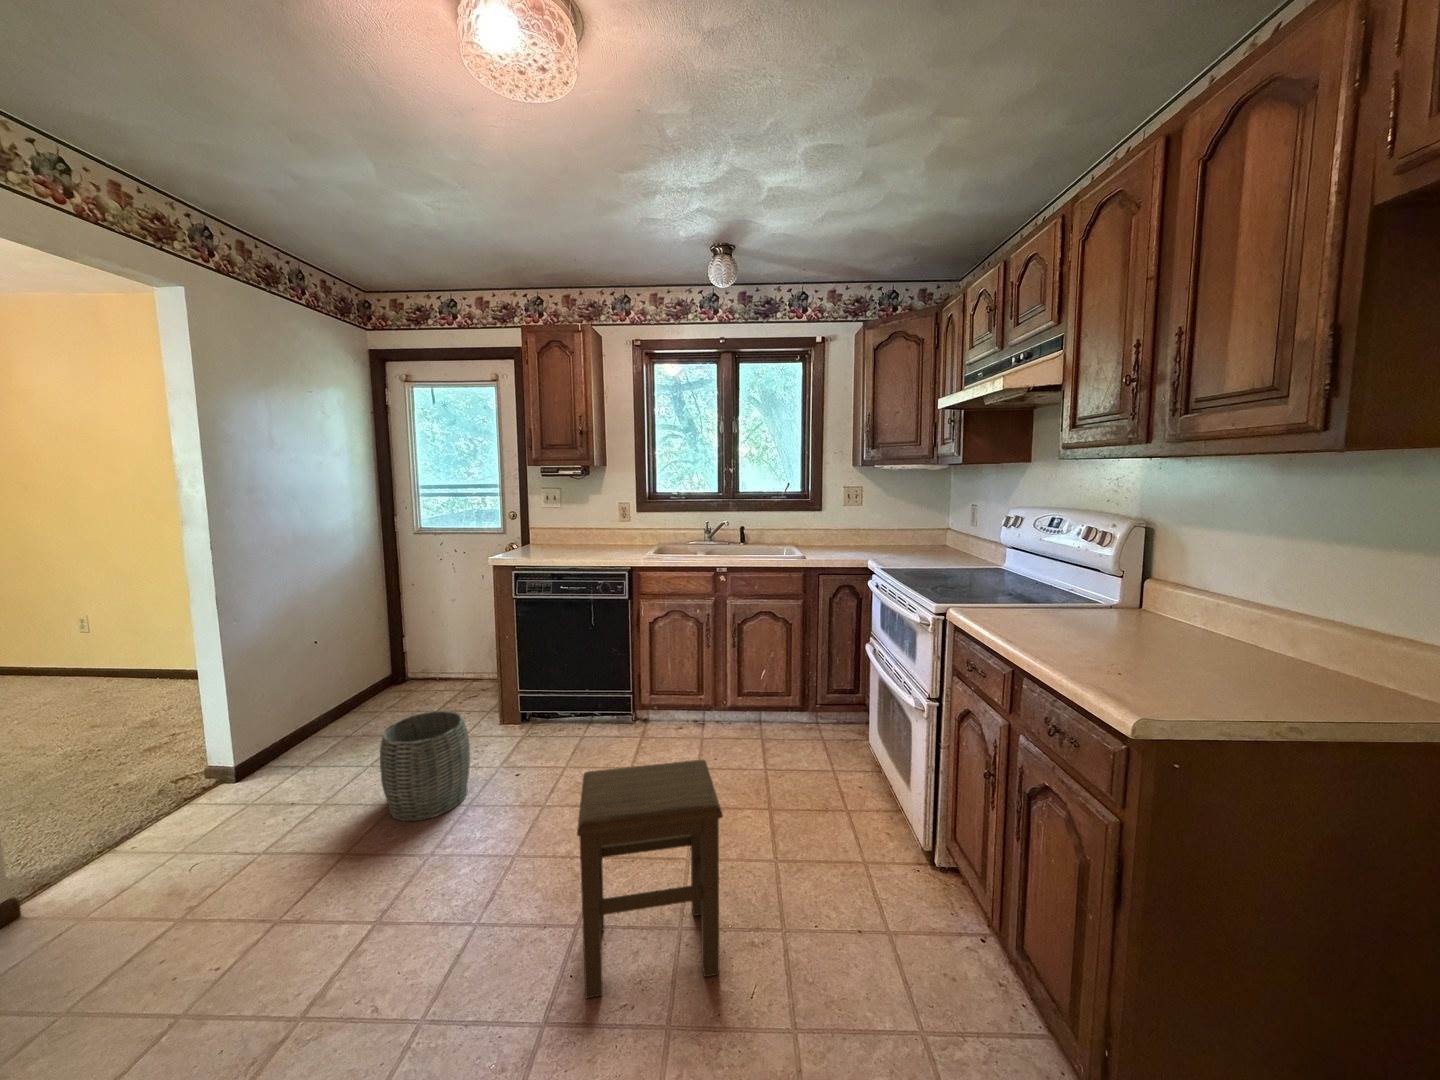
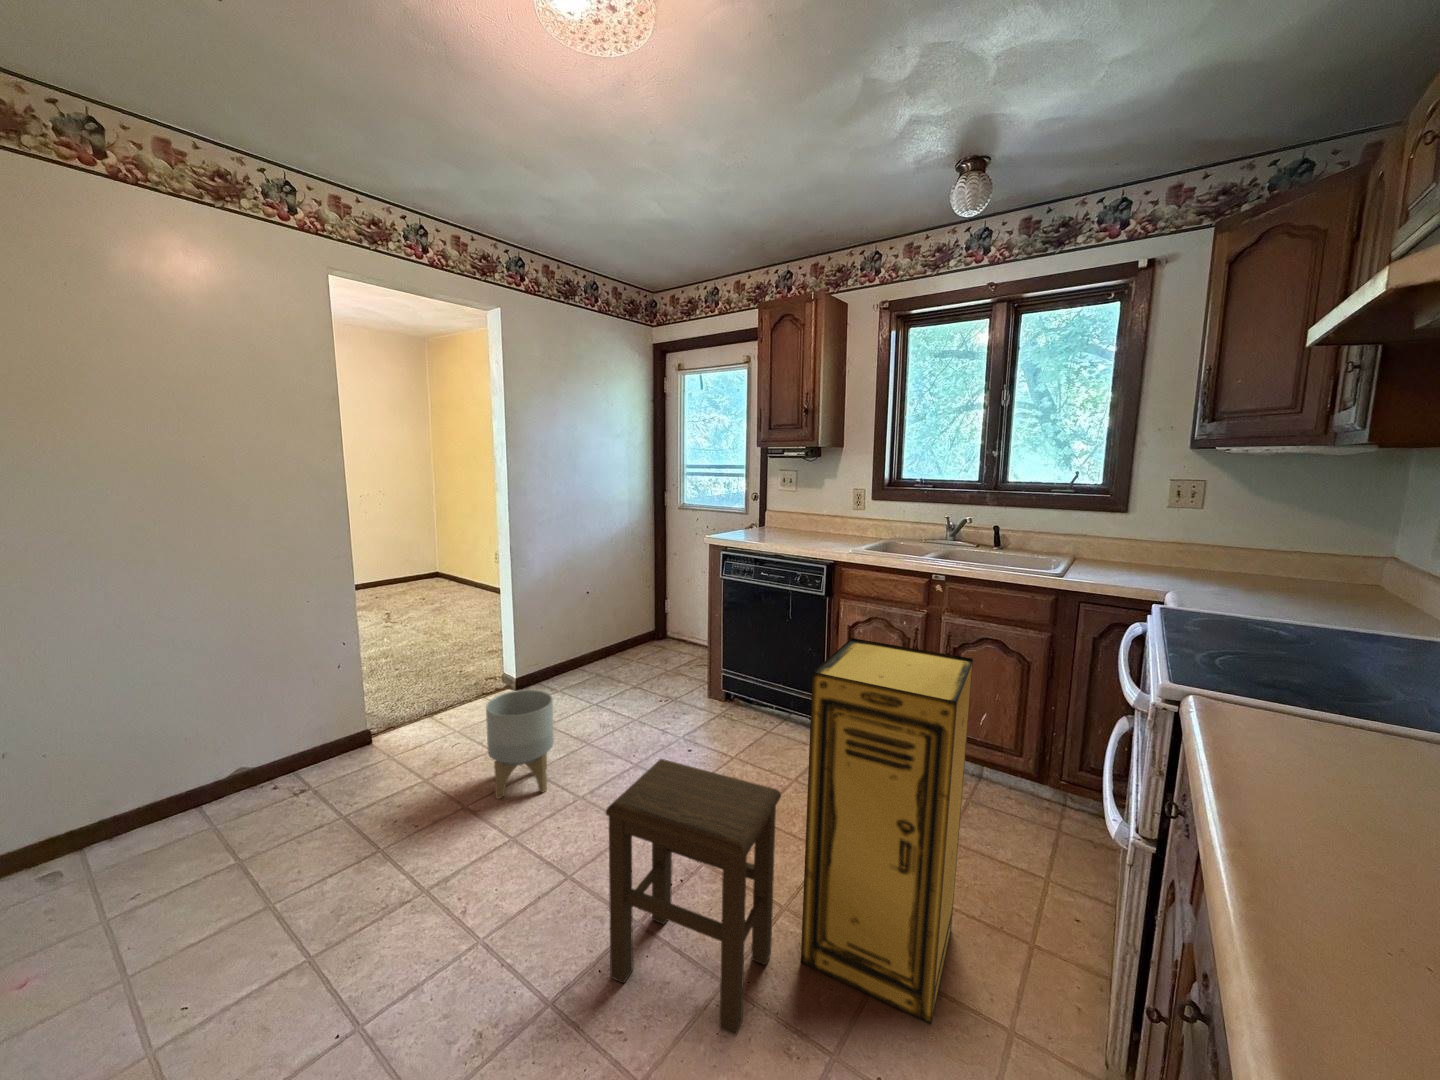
storage cabinet: none [718,620,835,898] -> present [801,638,973,1024]
woven basket: present [380,711,470,821] -> none [579,667,650,760]
planter: none [276,762,377,911] -> present [486,690,554,799]

